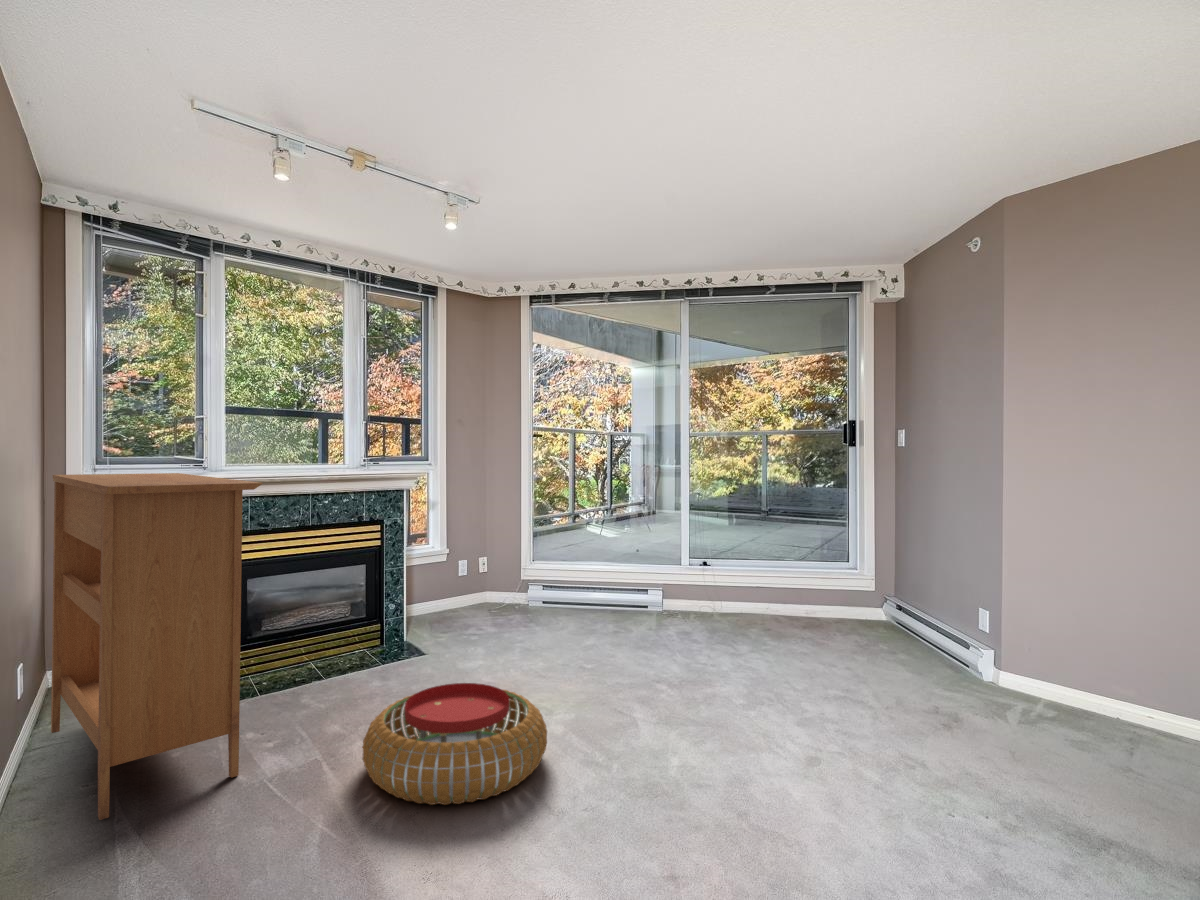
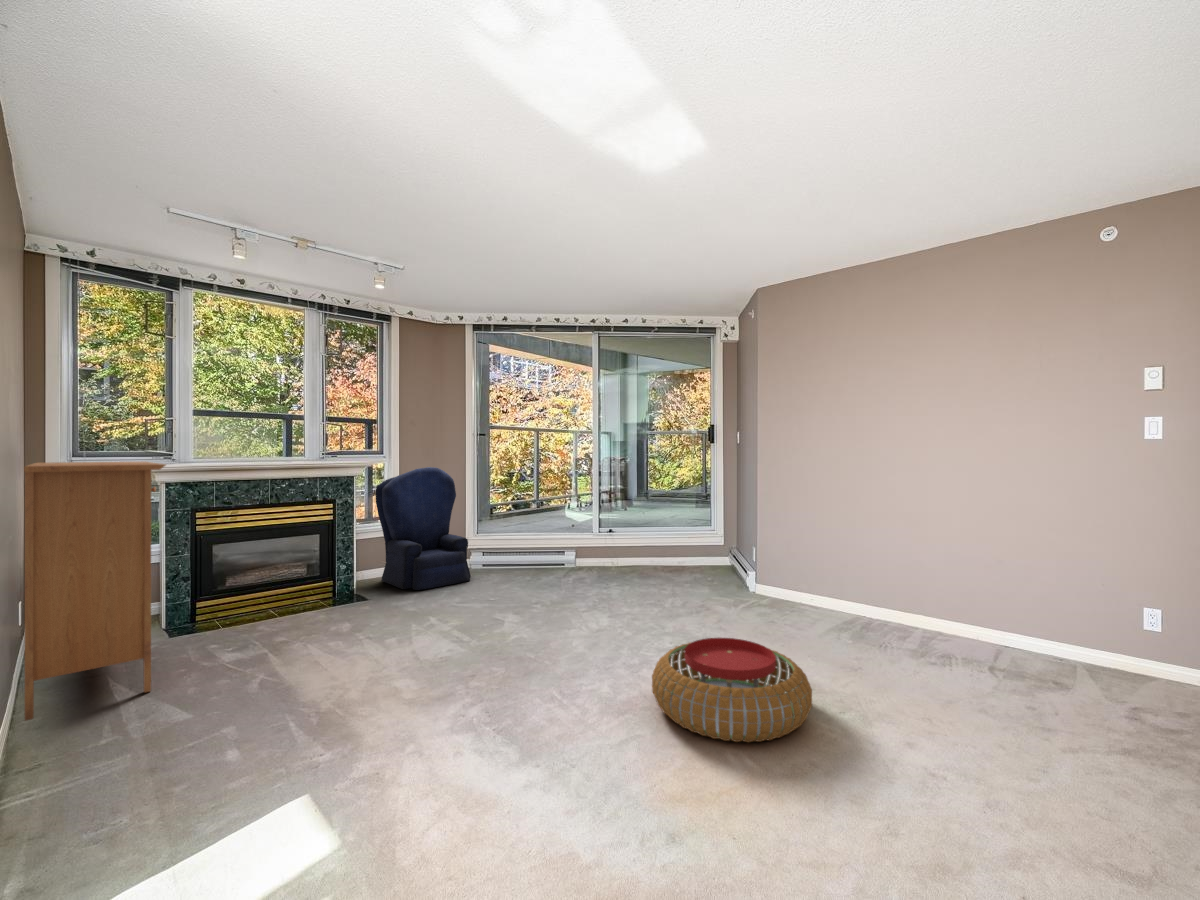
armchair: none [420,478,538,633] -> present [375,467,471,590]
pouf: present [362,683,547,805] -> present [652,638,812,742]

